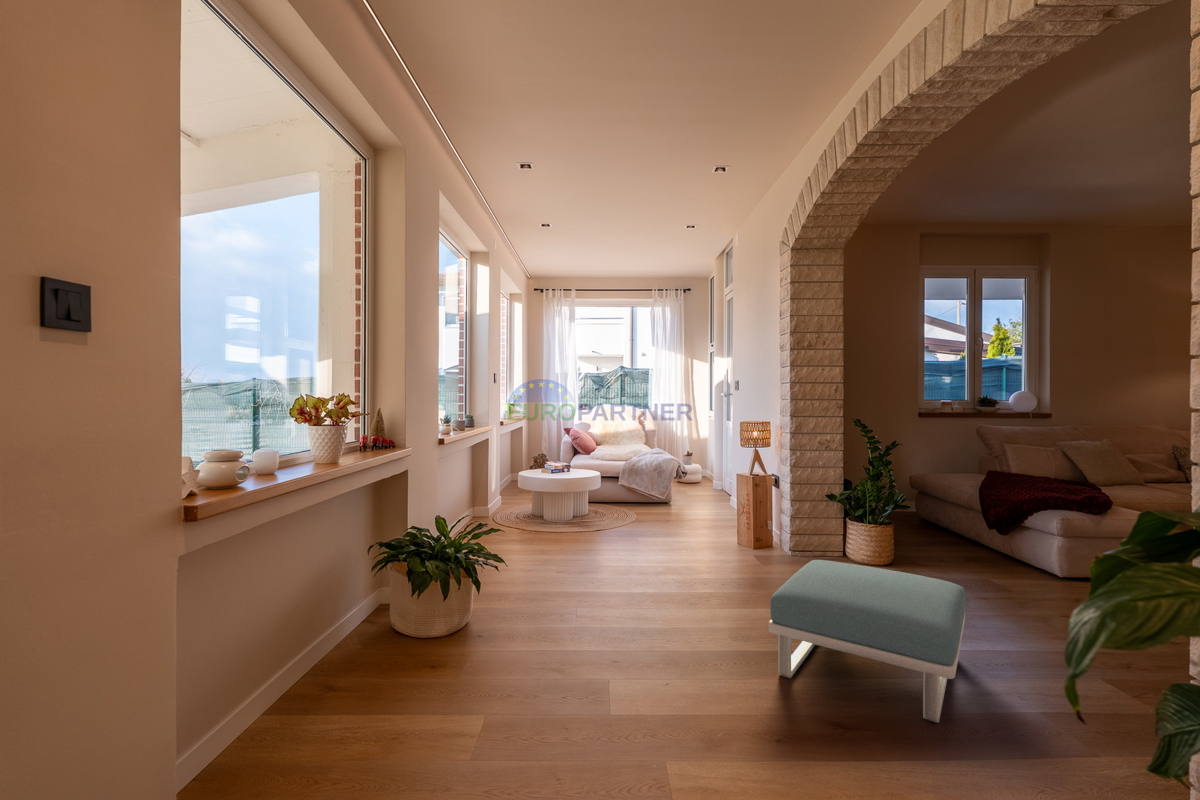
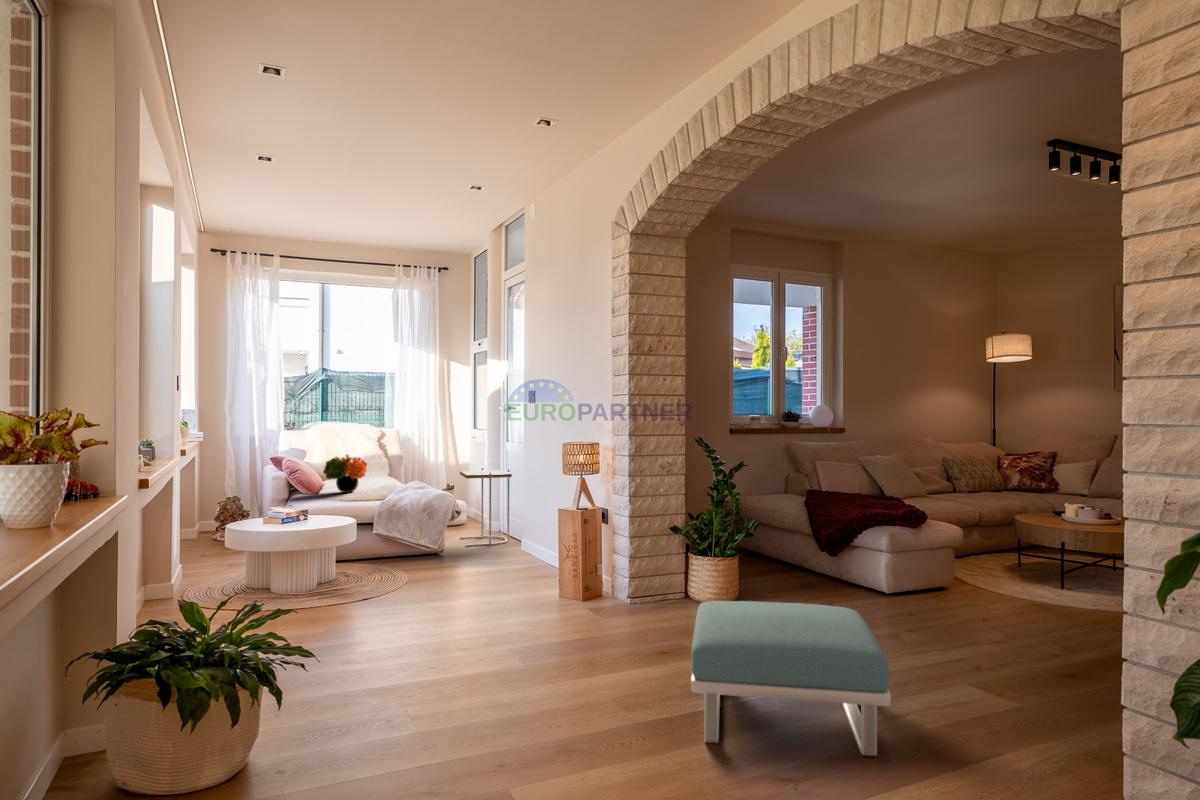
flower arrangement: none [594,427,625,454] -> present [323,455,367,493]
side table: none [689,440,725,499] -> present [460,468,512,546]

